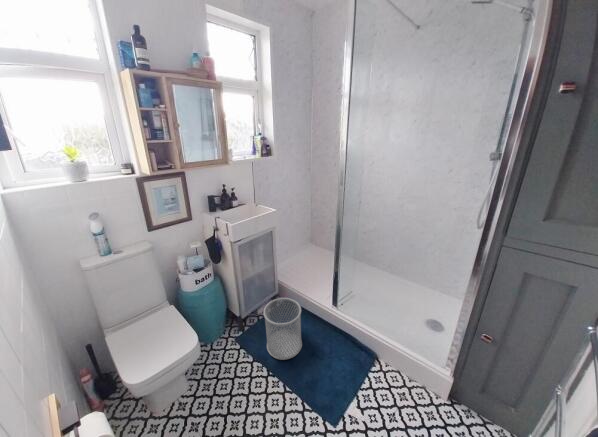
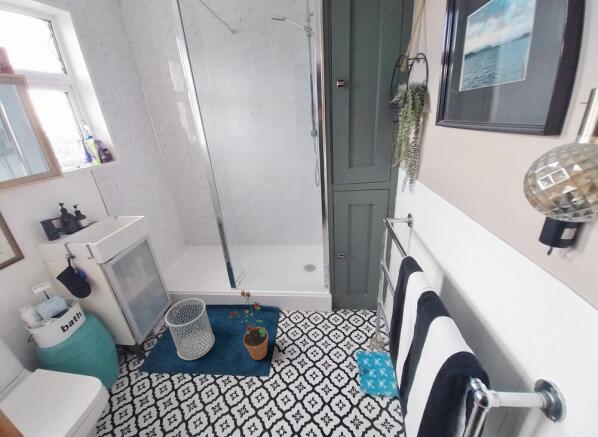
potted plant: none [315,318,351,402] -> present [230,291,268,360]

